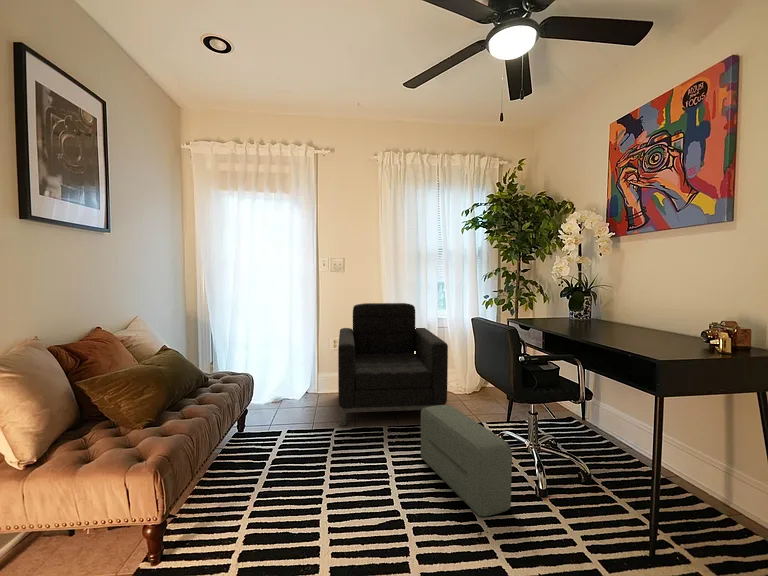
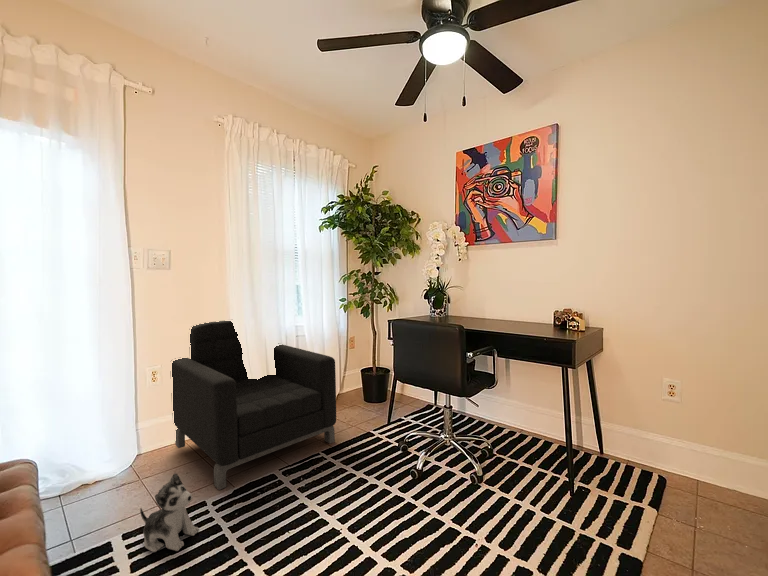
plush toy: none [280,397,310,448] -> present [140,473,199,552]
pouf: present [421,405,512,516] -> none [350,424,473,527]

